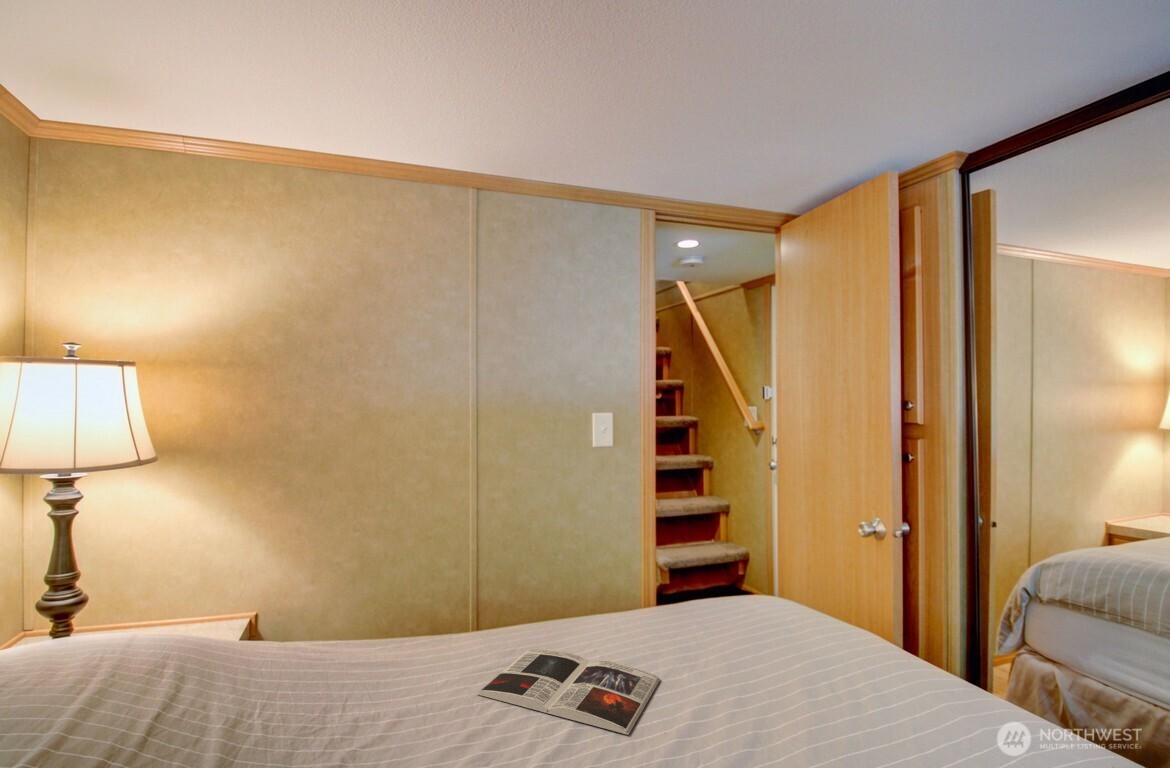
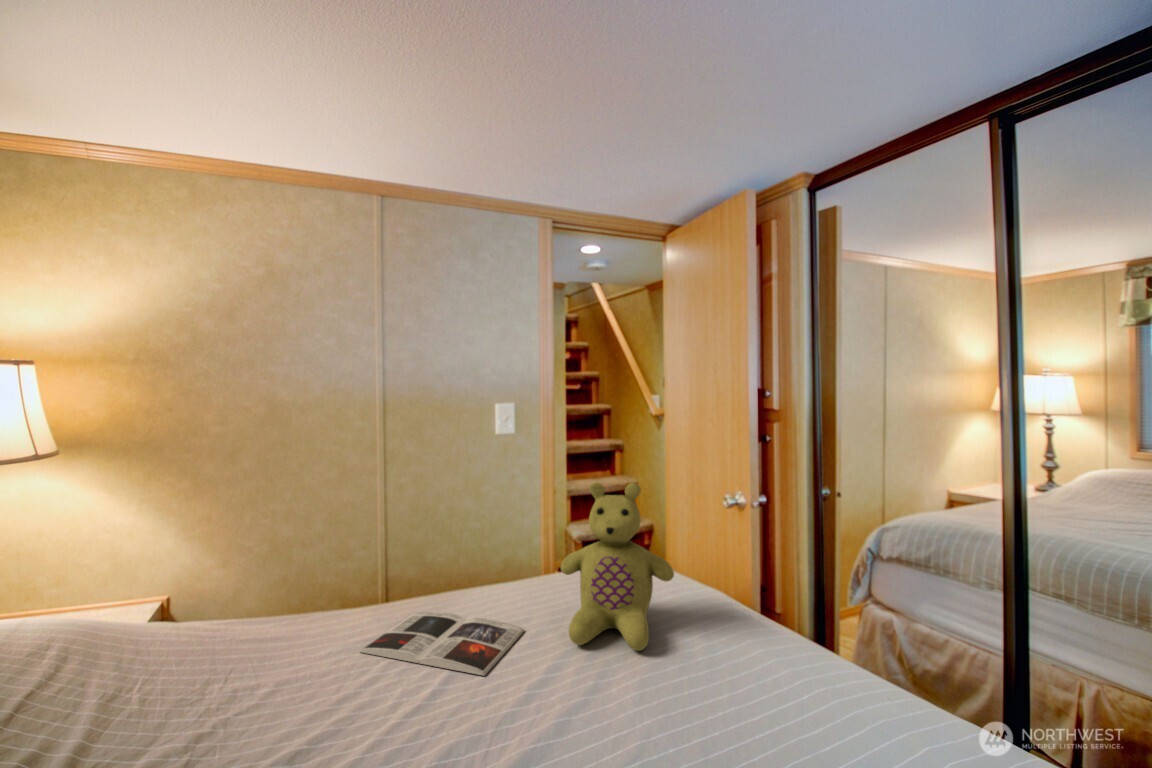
stuffed bear: none [697,507,840,715] -> present [561,482,674,651]

